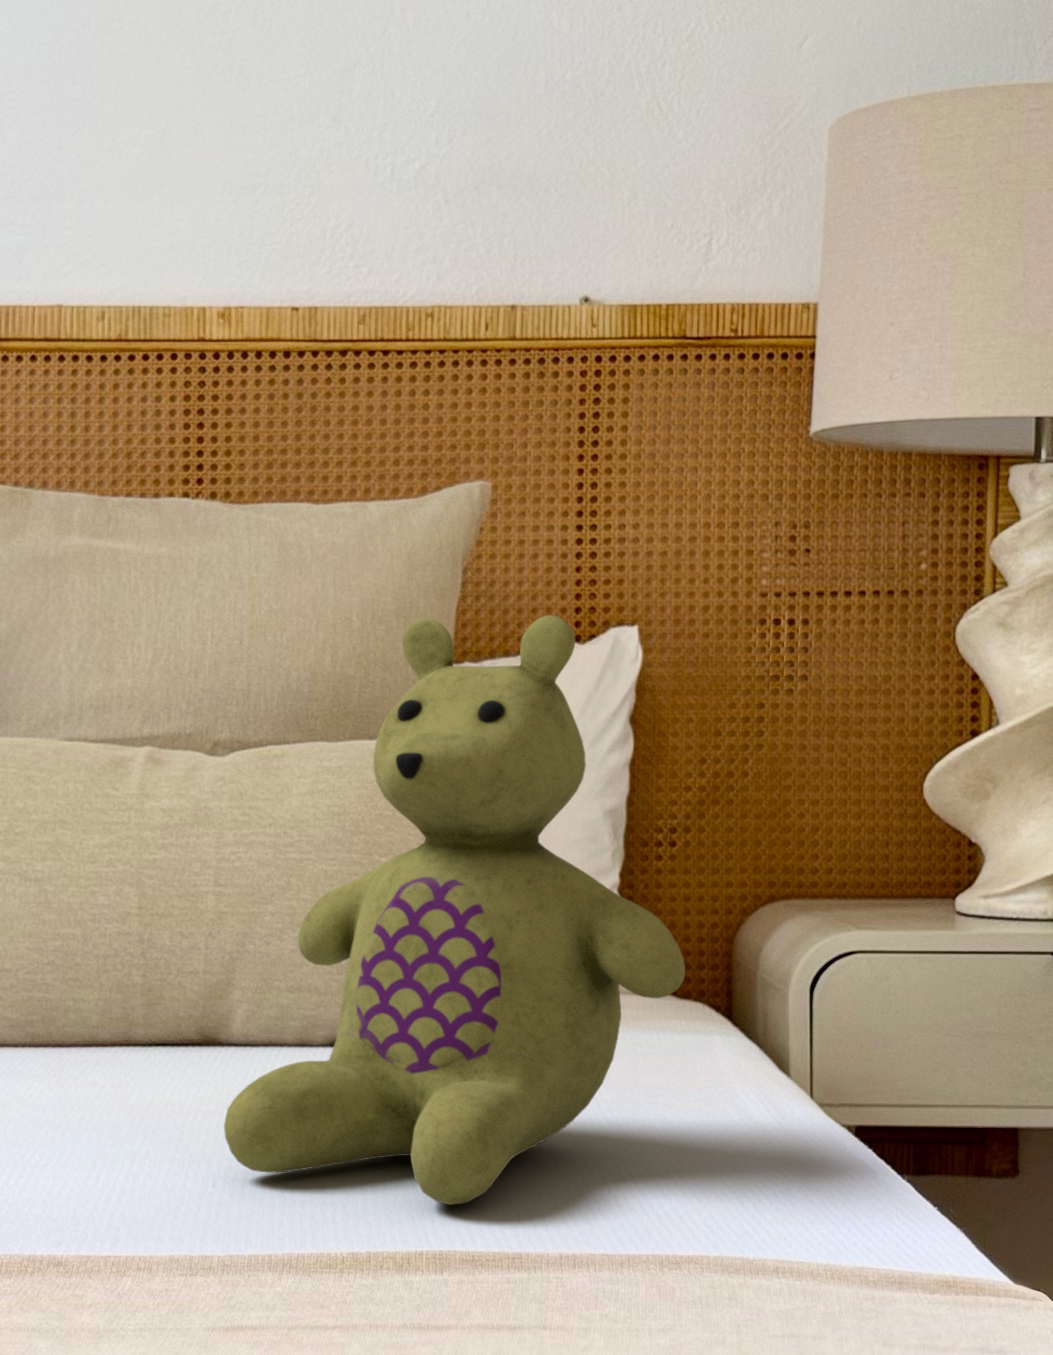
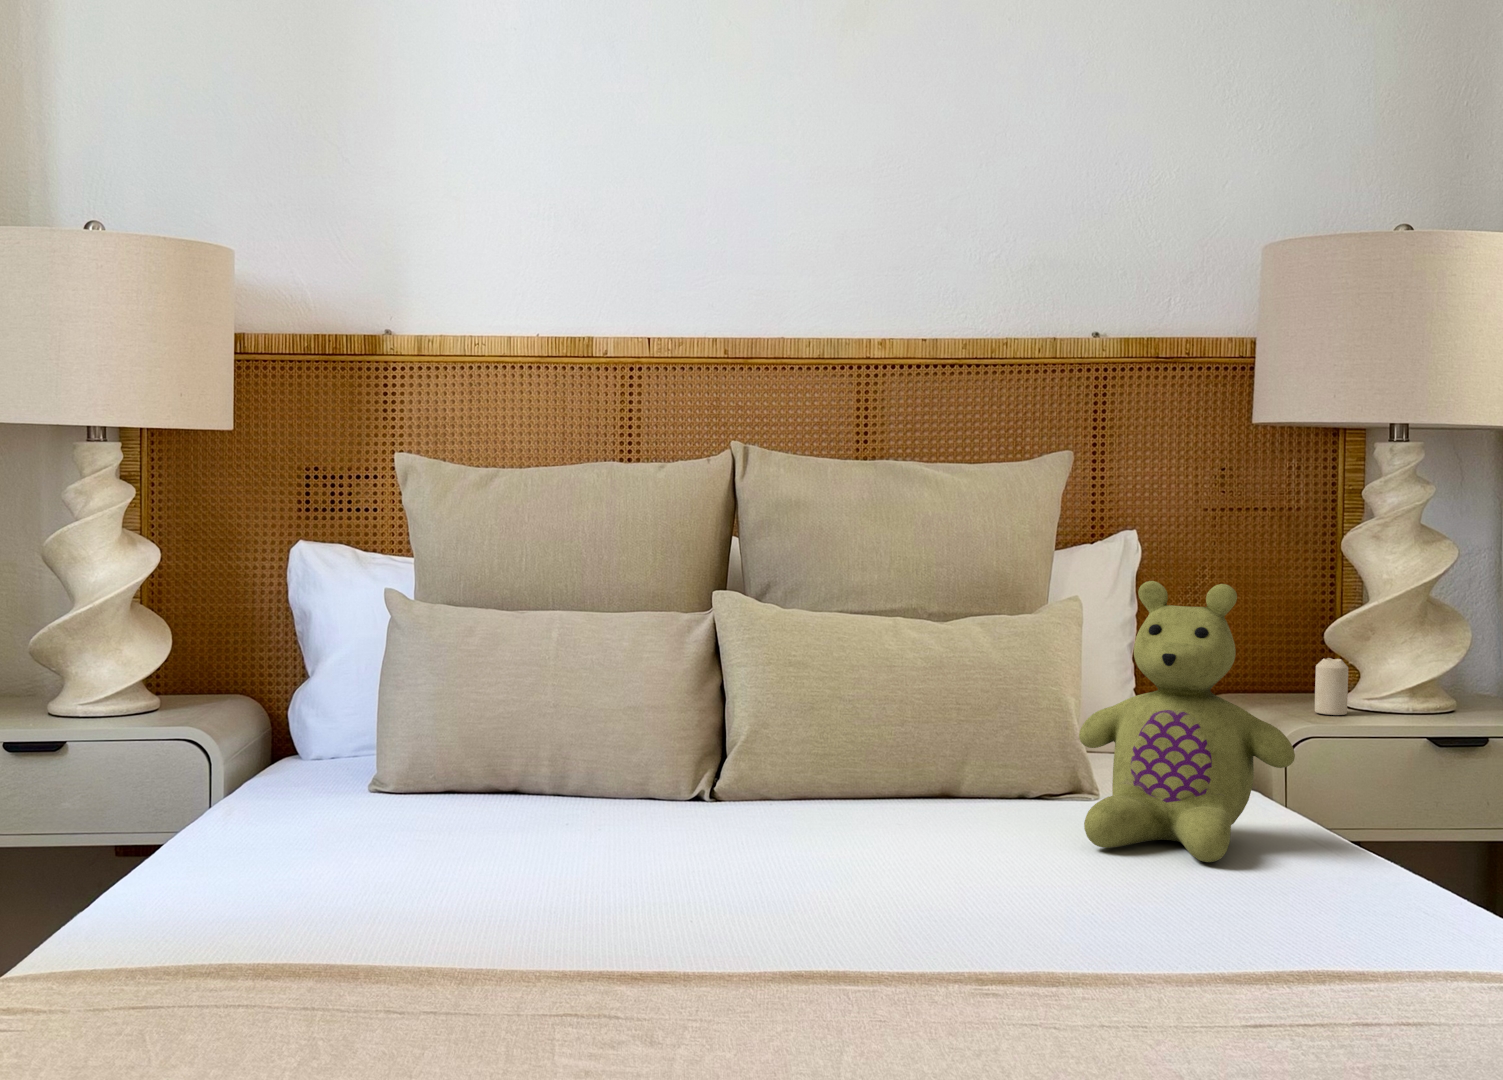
candle: none [909,826,964,927] -> present [1315,658,1348,715]

